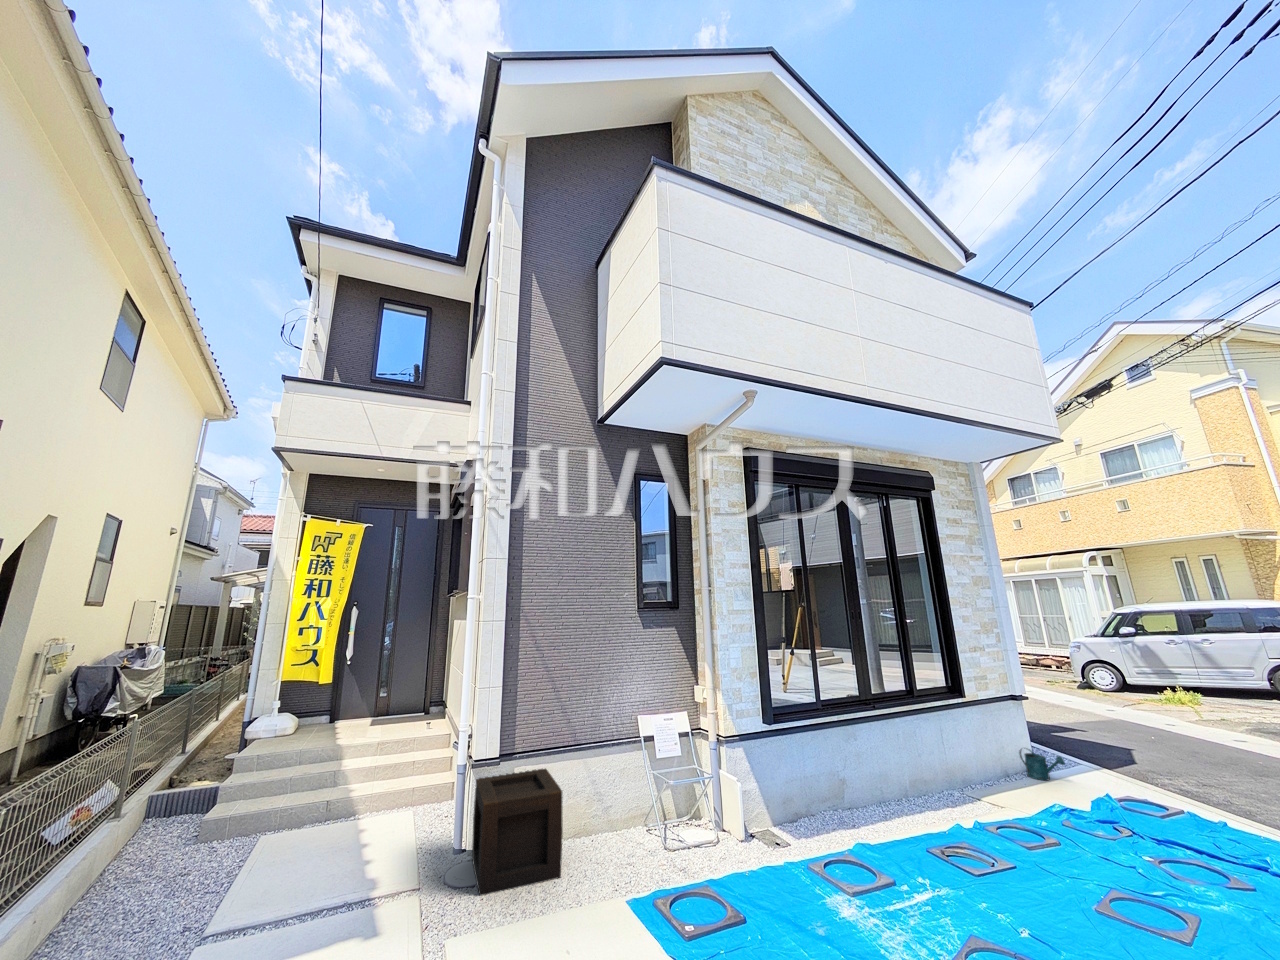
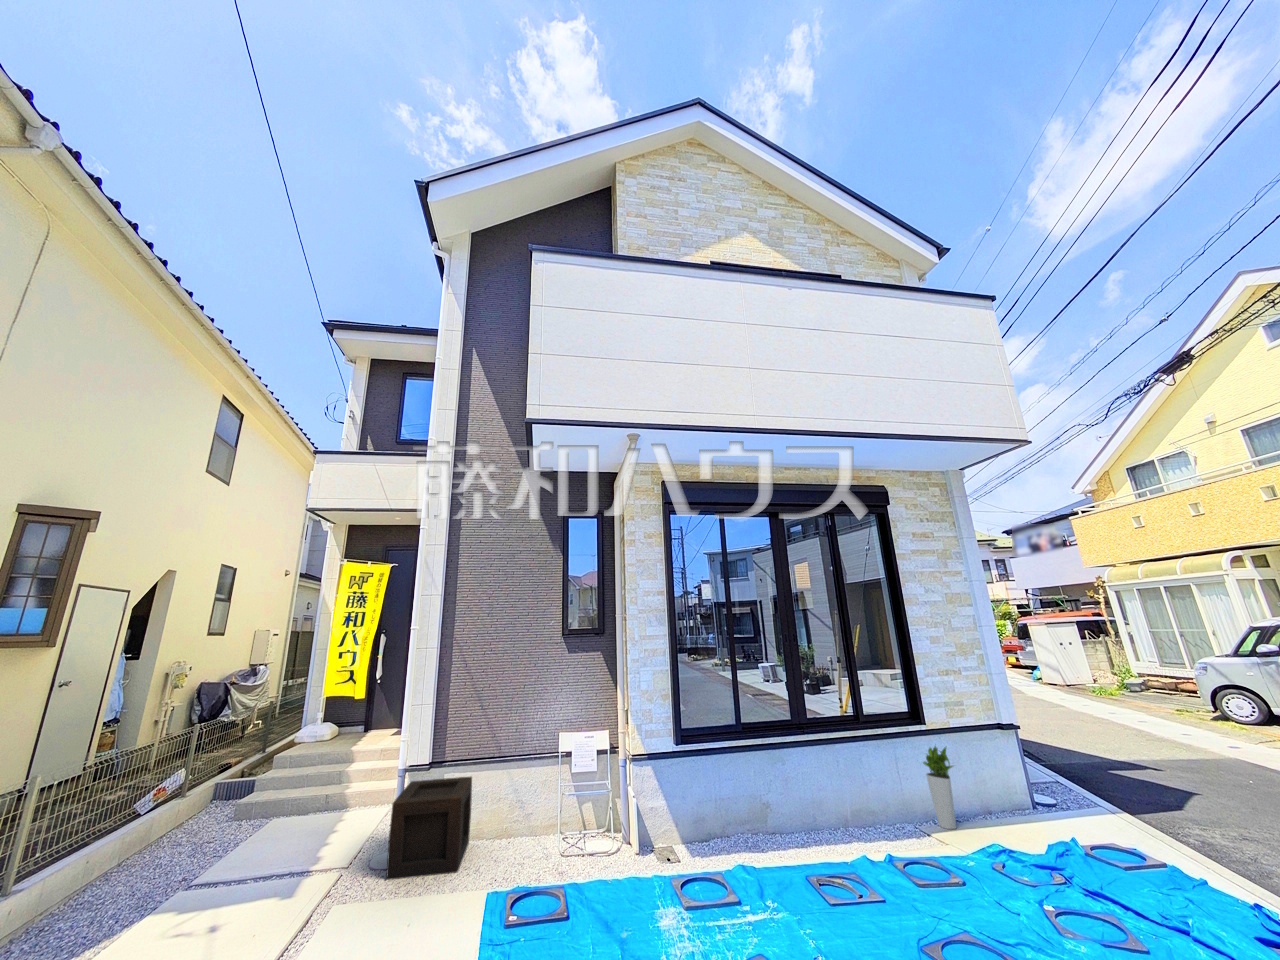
planter: none [962,712,994,790] -> present [923,746,956,829]
watering can: present [1019,749,1065,780] -> none [1005,786,1048,824]

